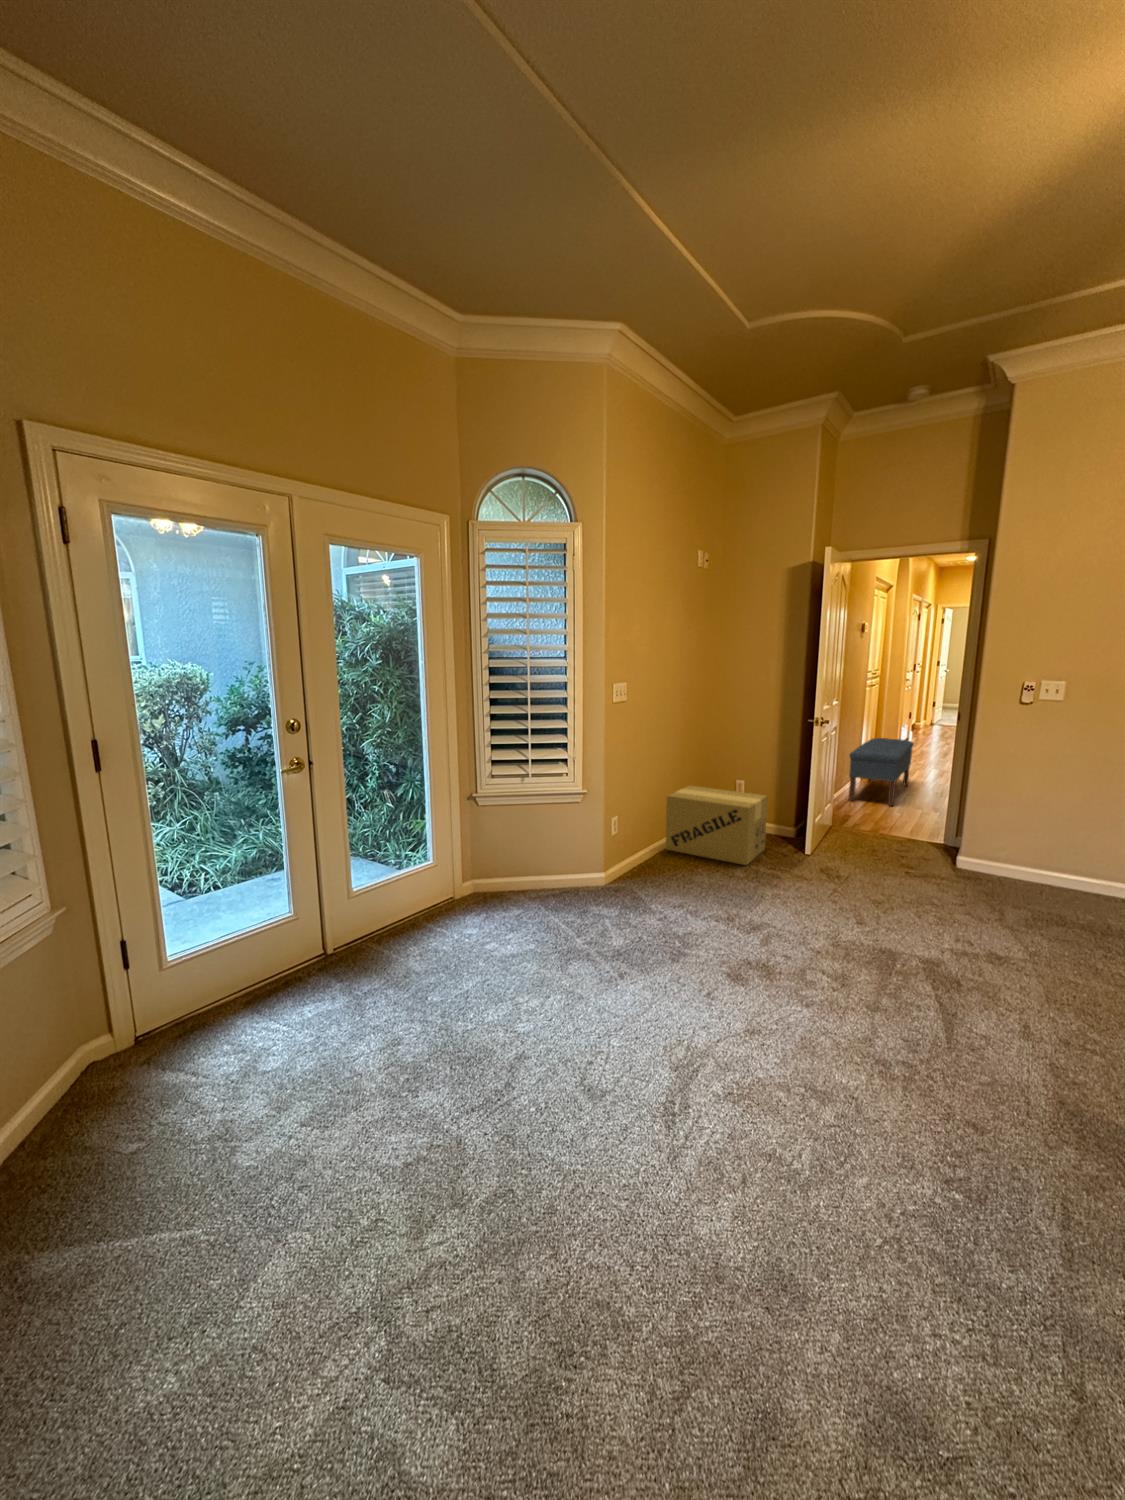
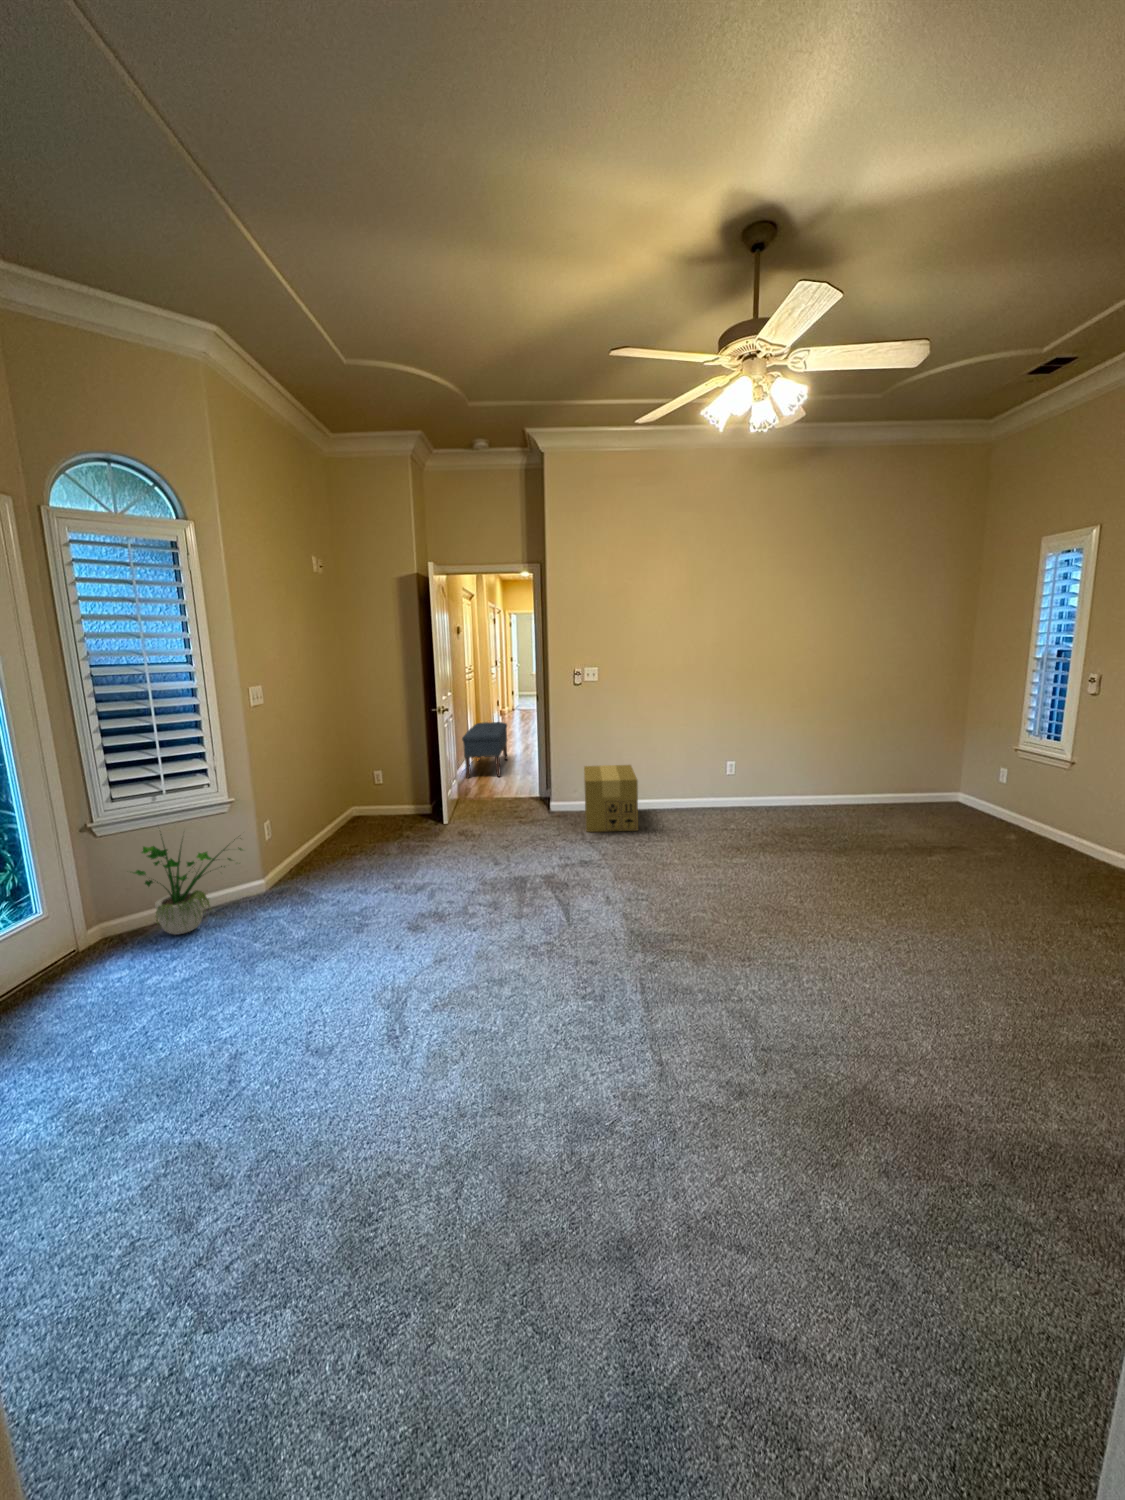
cardboard box: present [666,786,768,865] -> present [584,765,638,832]
potted plant: none [492,801,594,908] -> present [133,839,243,934]

